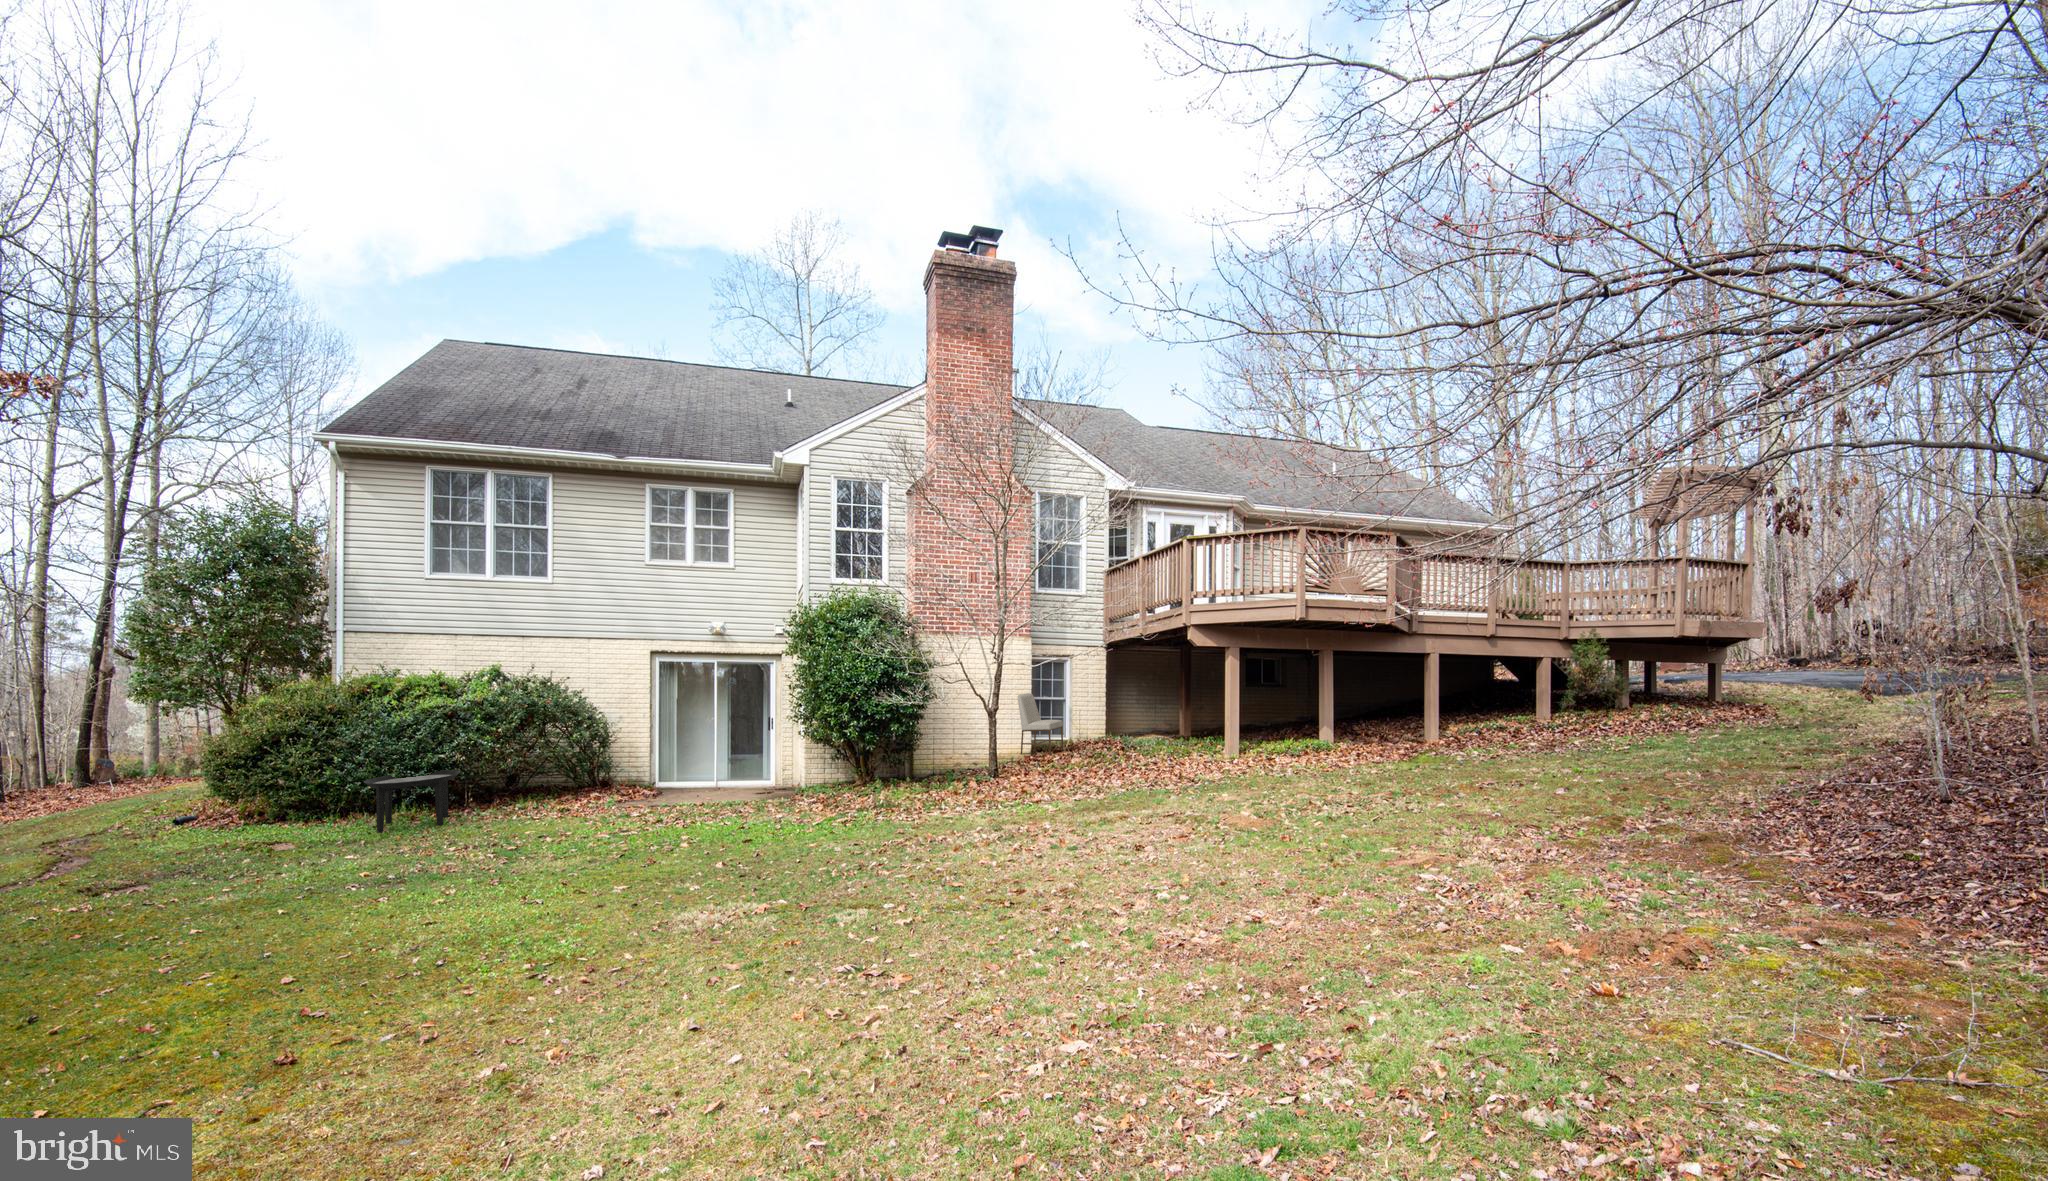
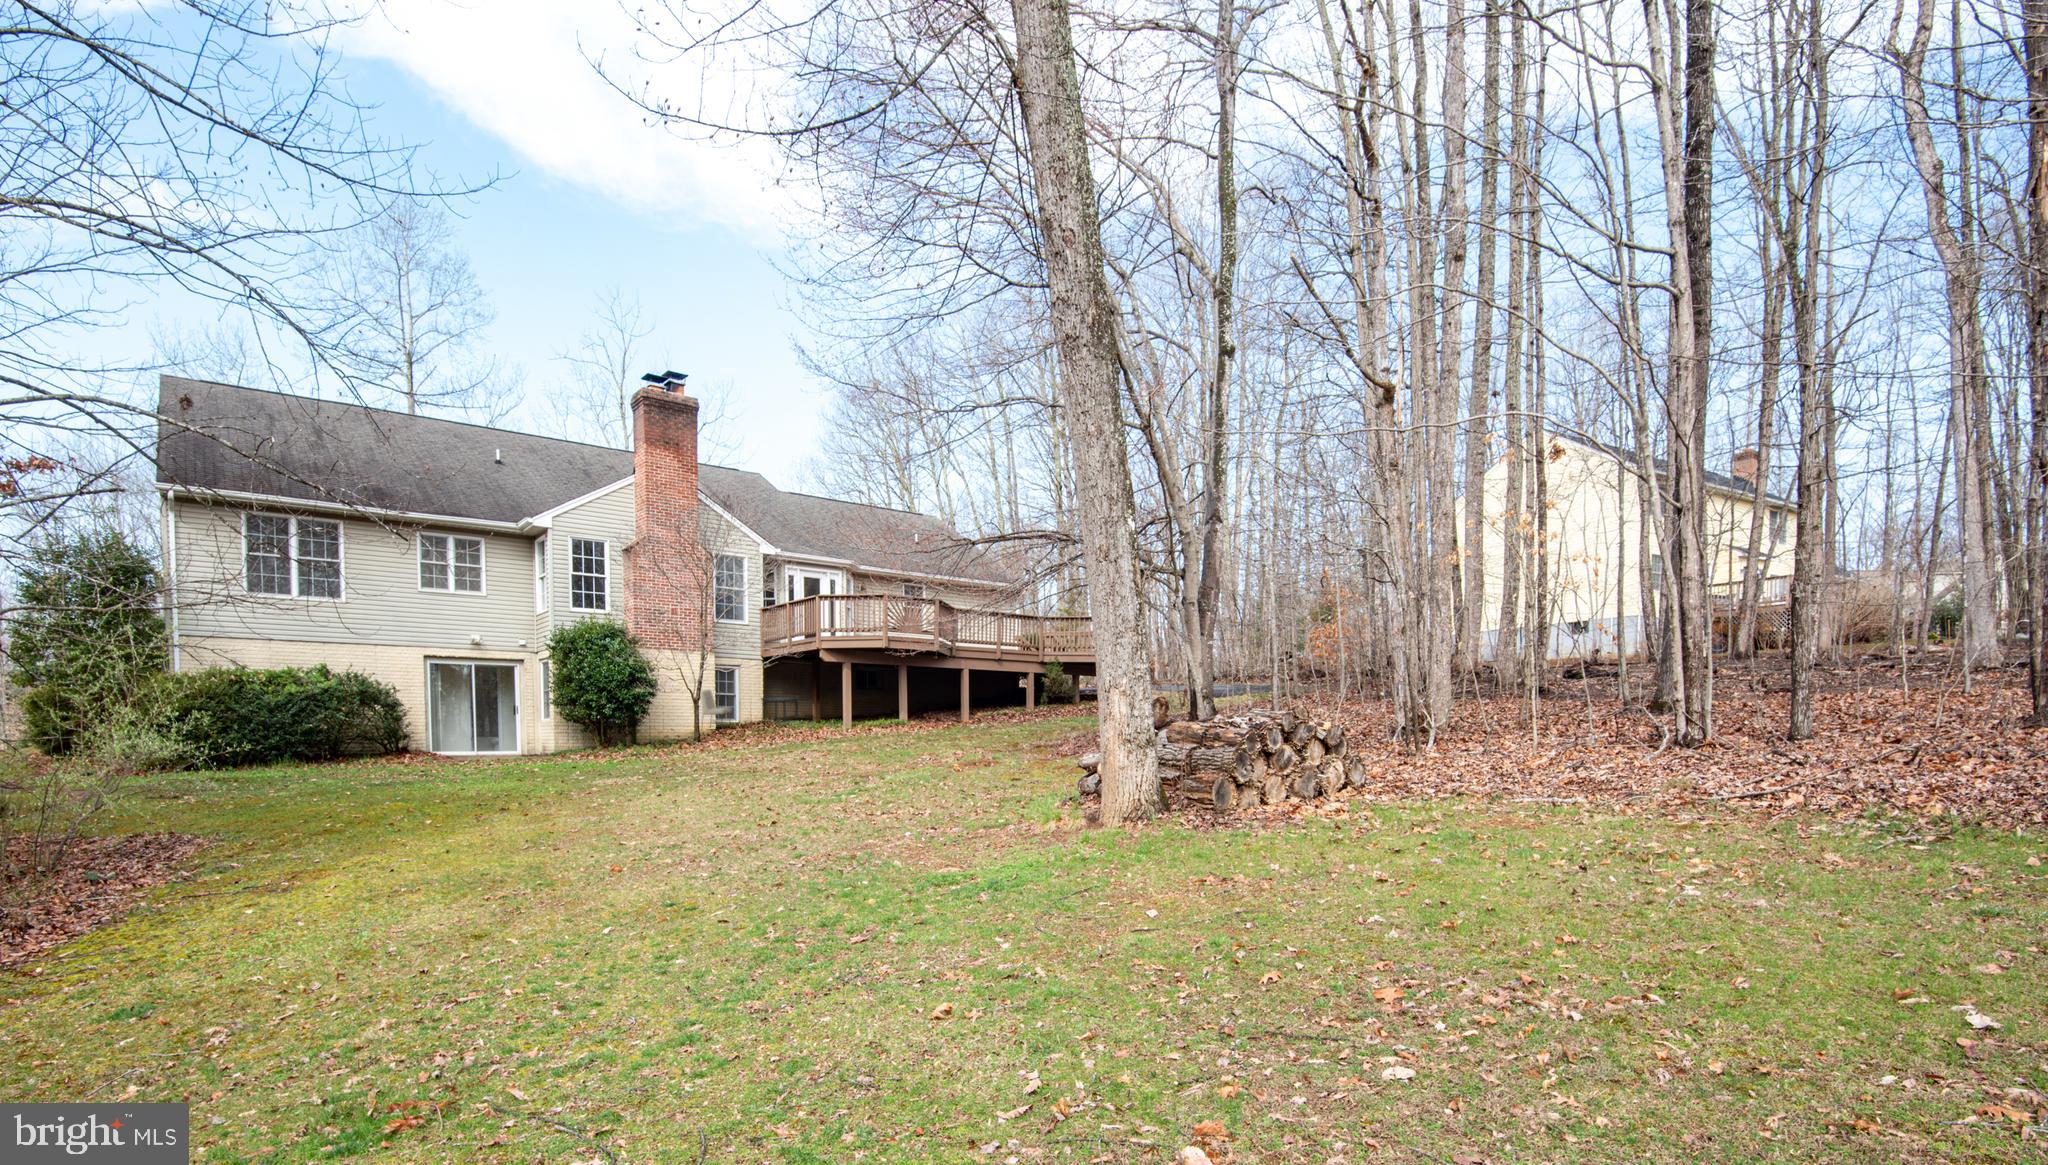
round table: present [364,770,460,832] -> present [761,696,799,721]

